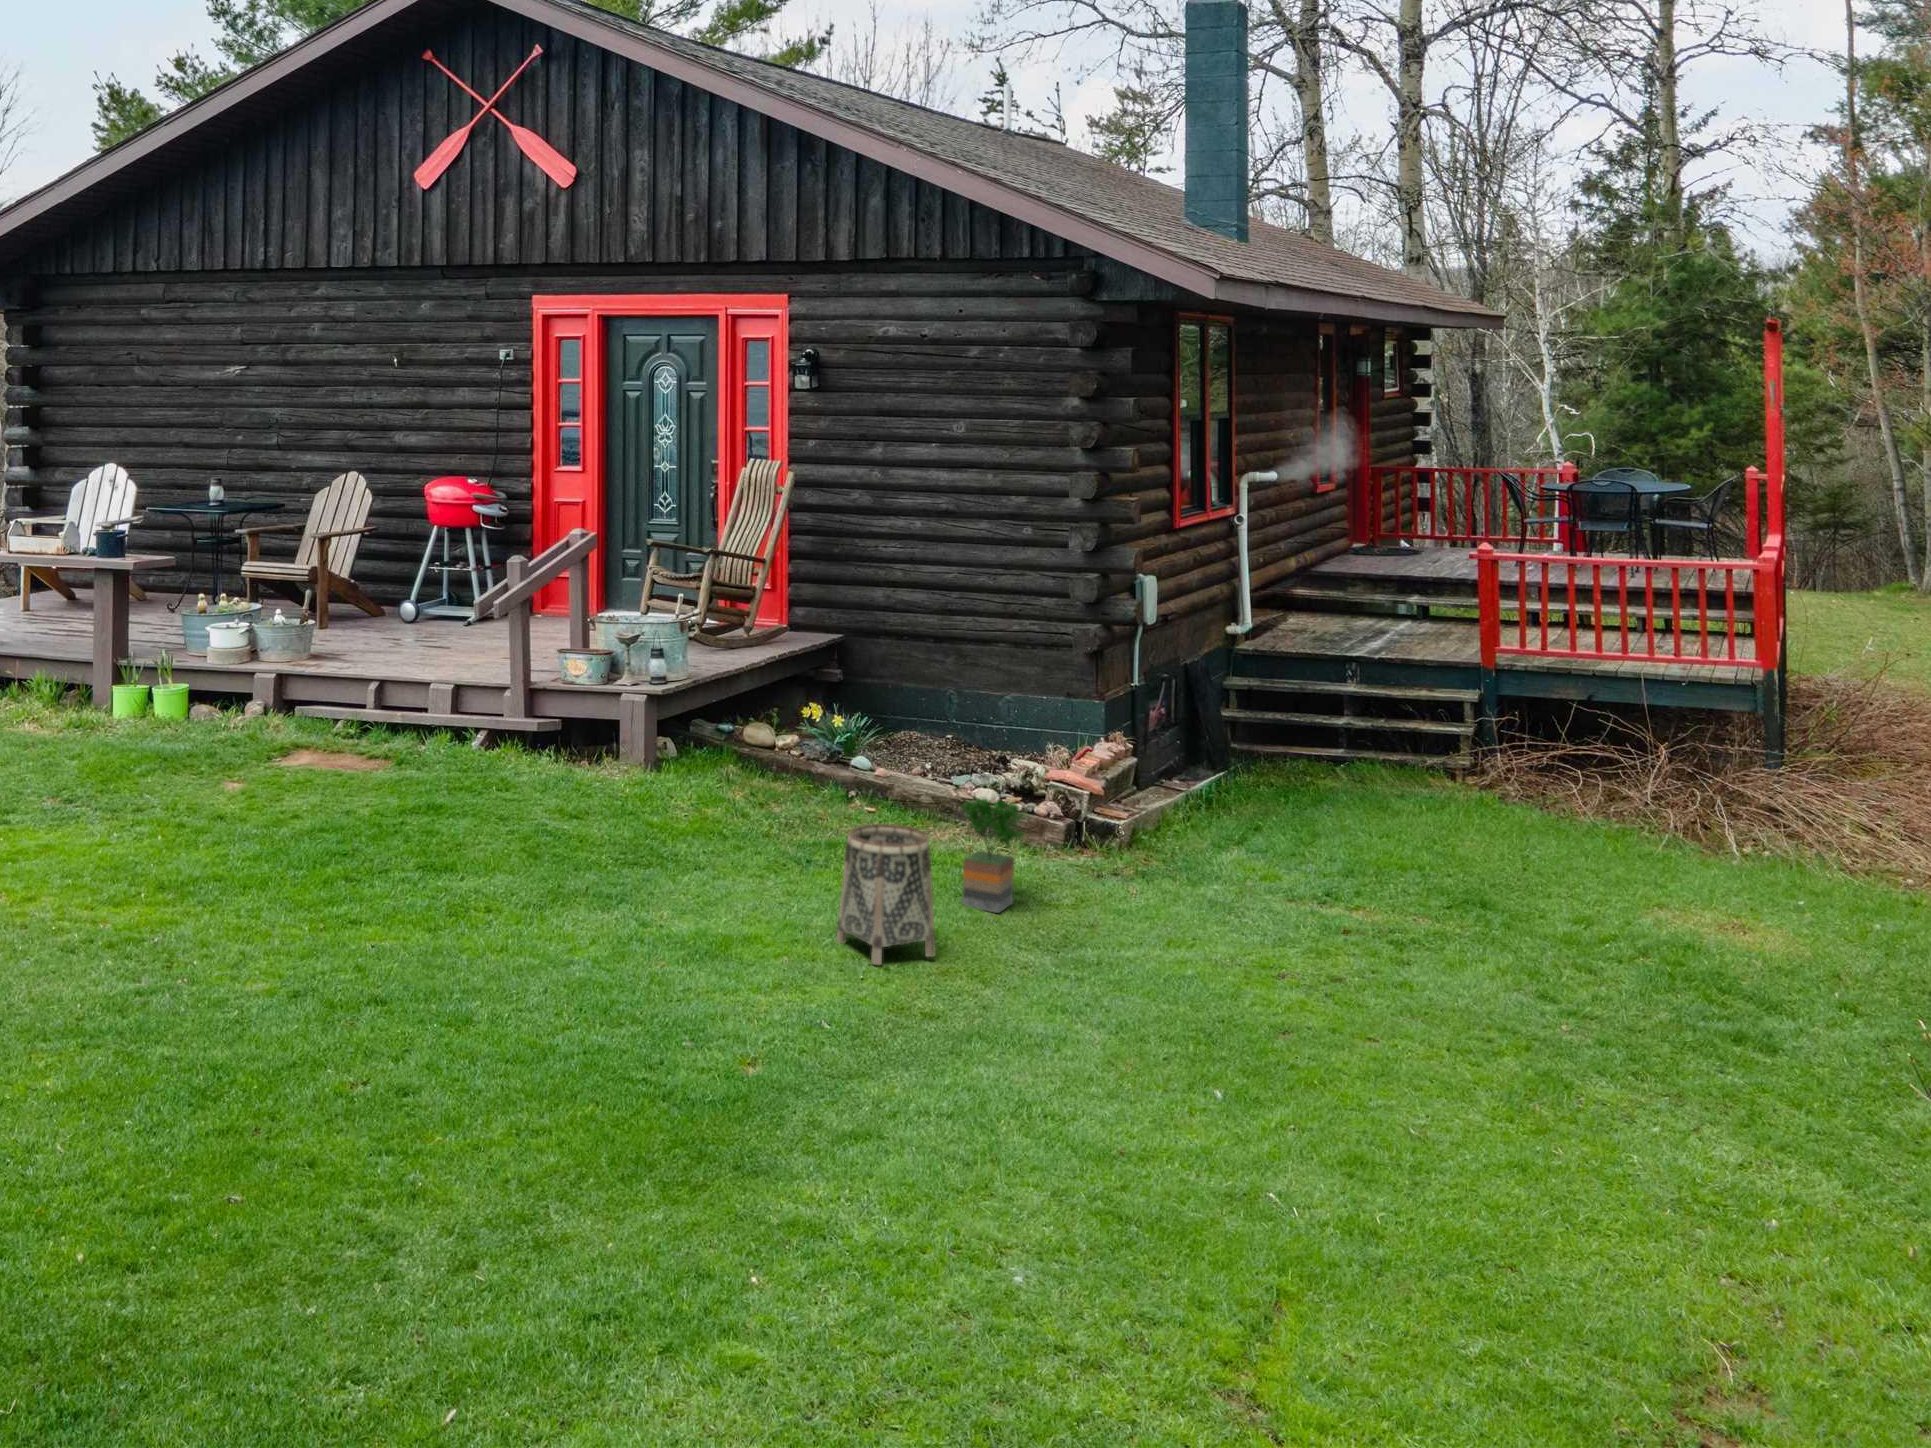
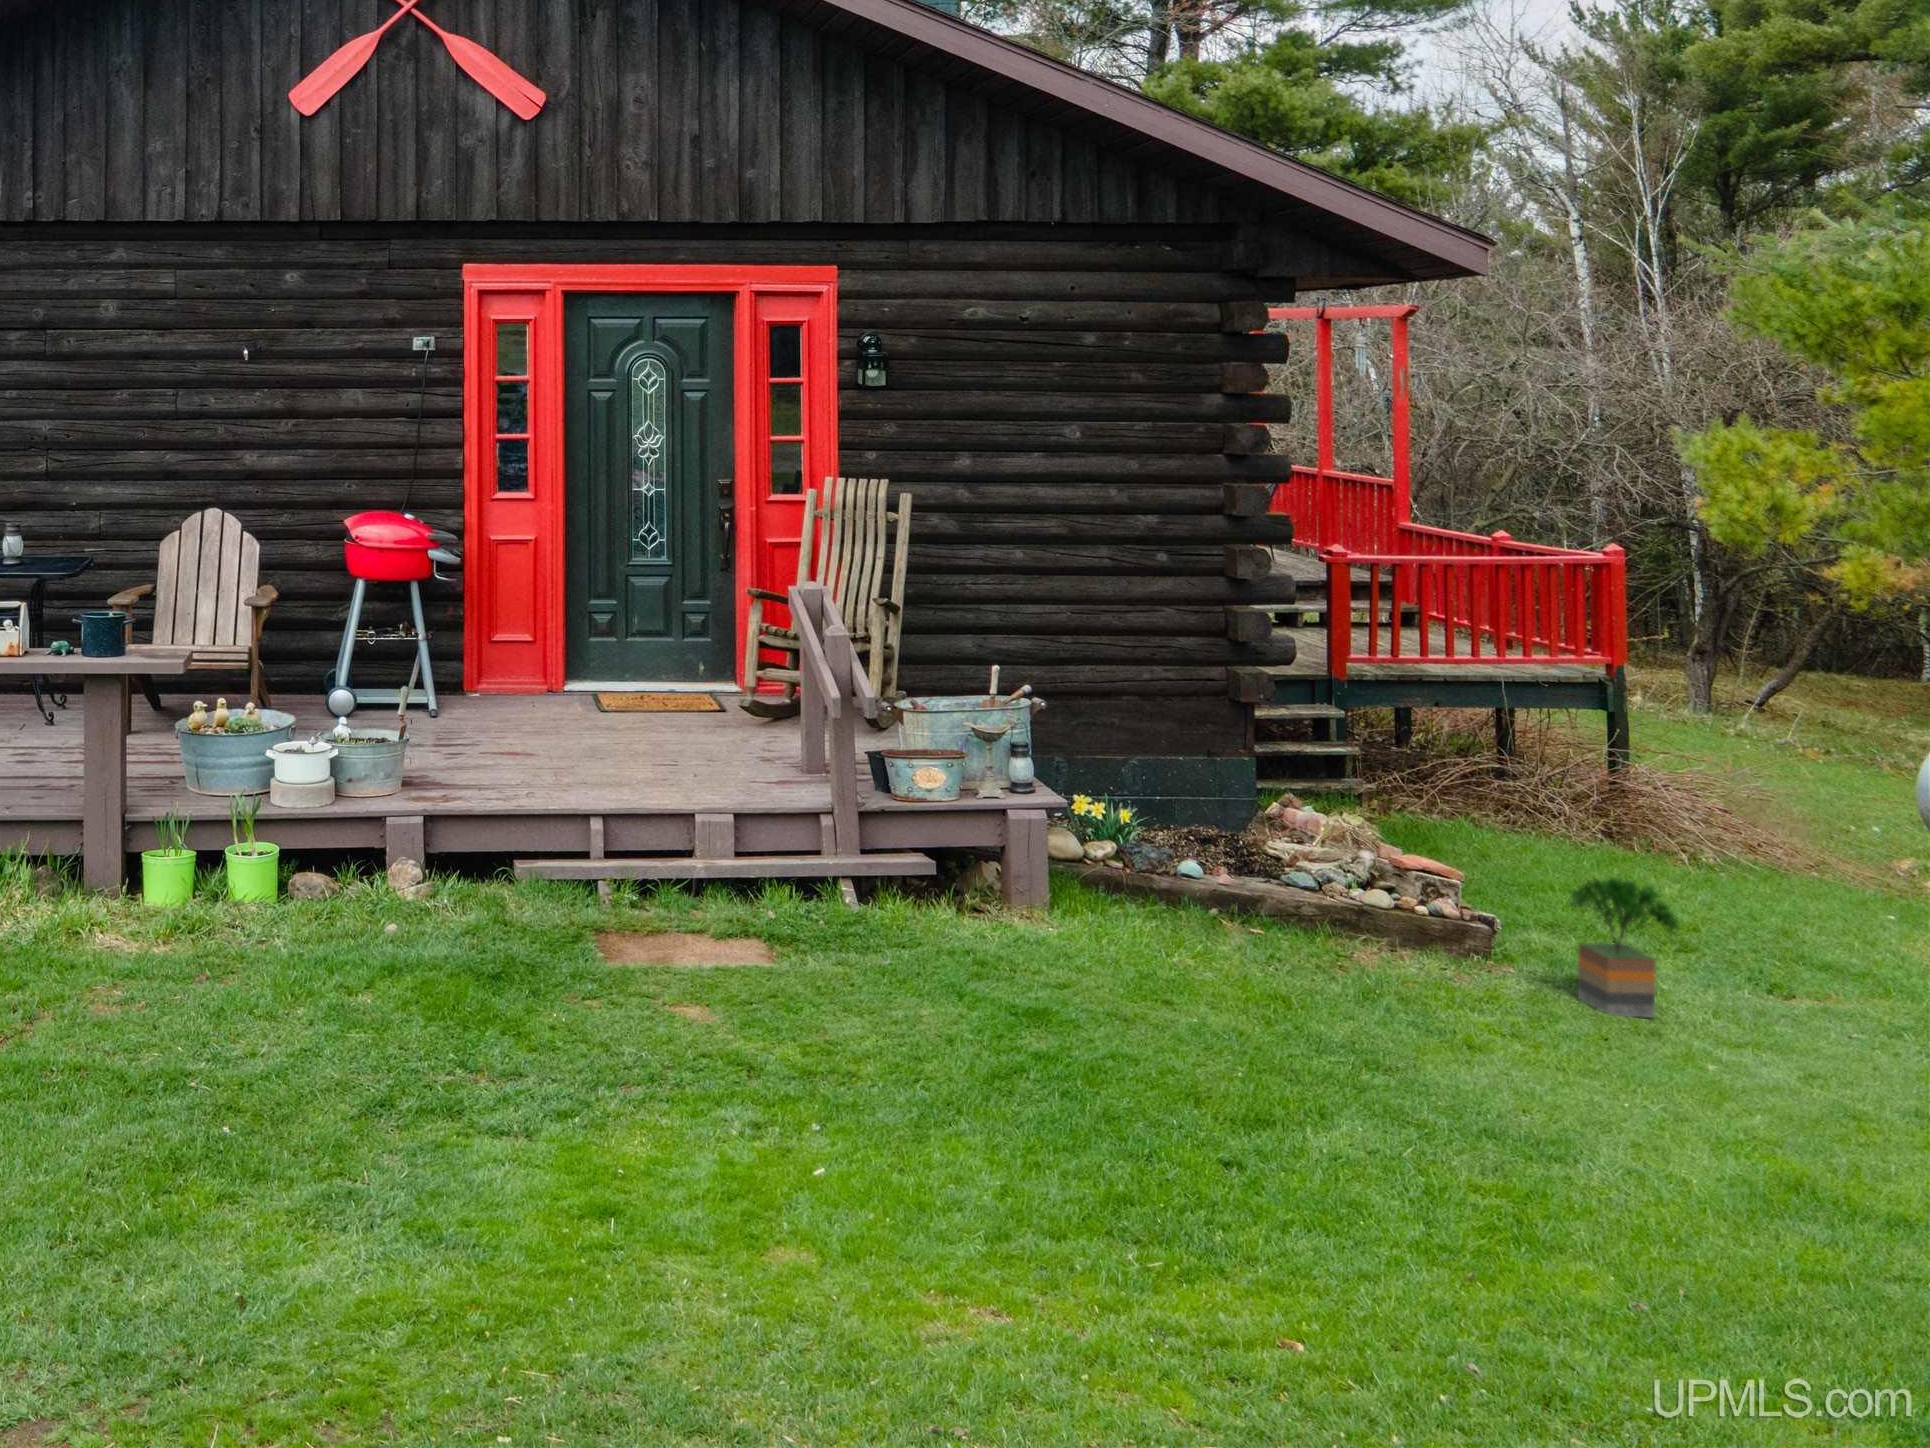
basket: present [836,824,935,965] -> none [1709,933,1836,1124]

